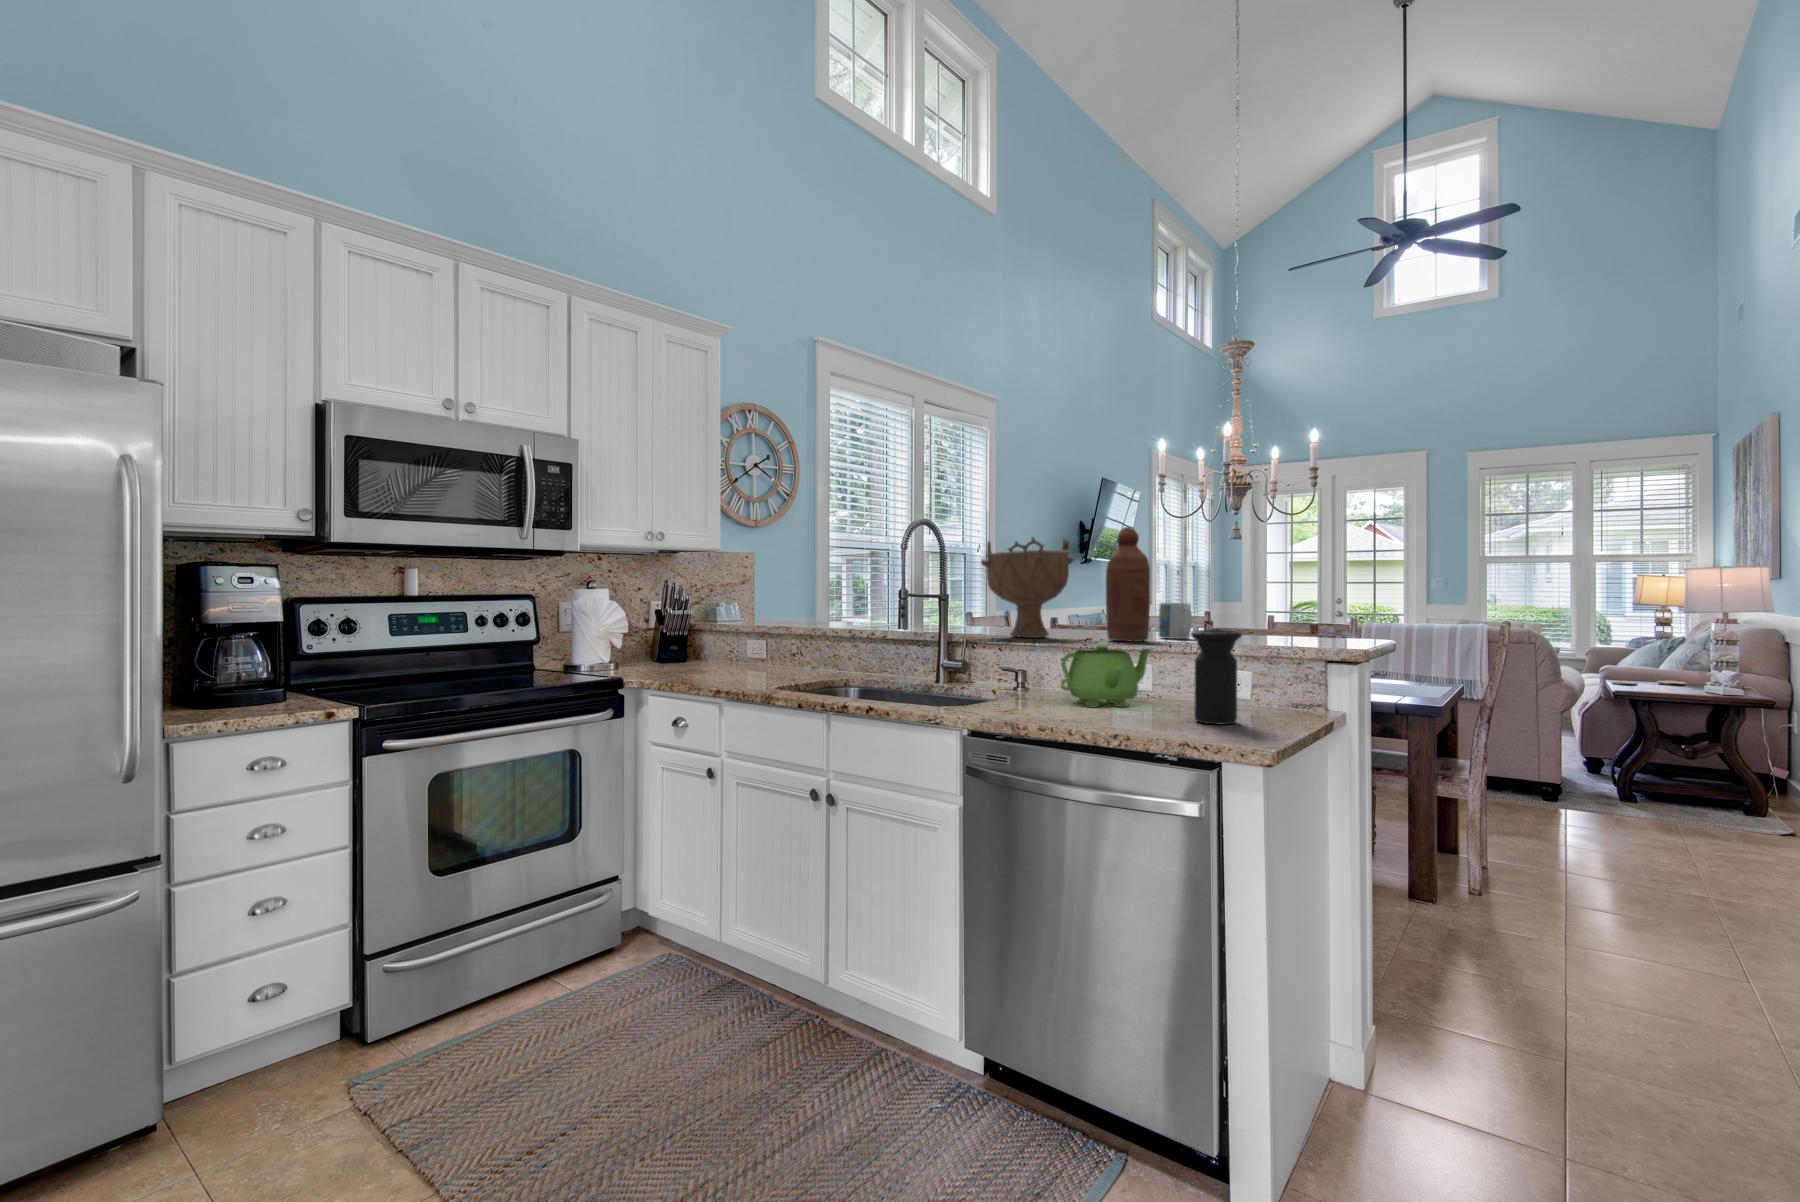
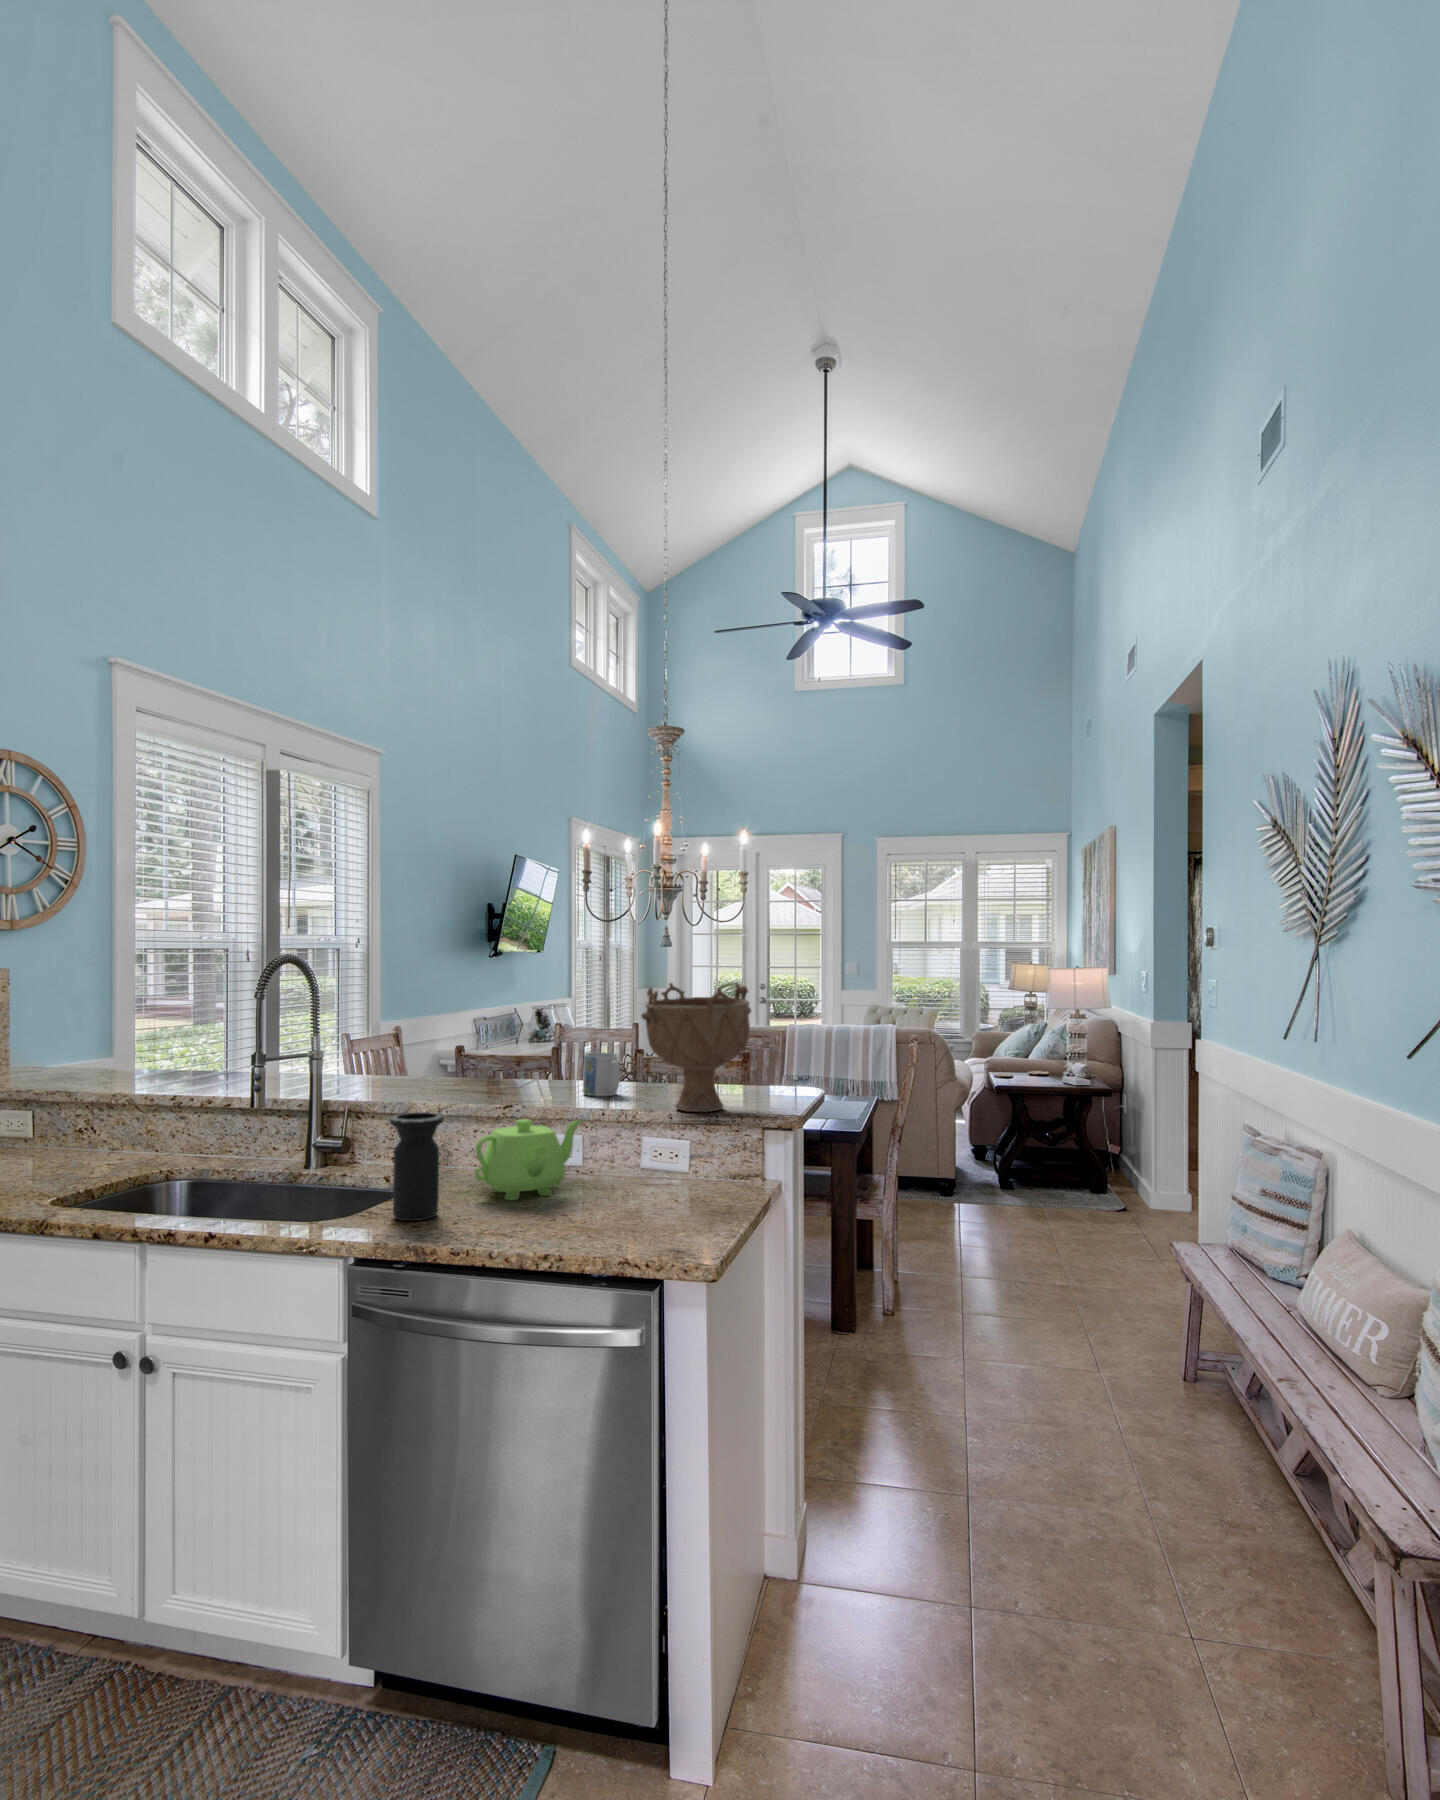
bottle: present [1106,527,1150,642] -> none [526,975,576,1110]
decorative bowl: present [981,537,1074,638] -> present [641,983,751,1112]
vase: present [1191,630,1242,724] -> present [390,1112,444,1221]

